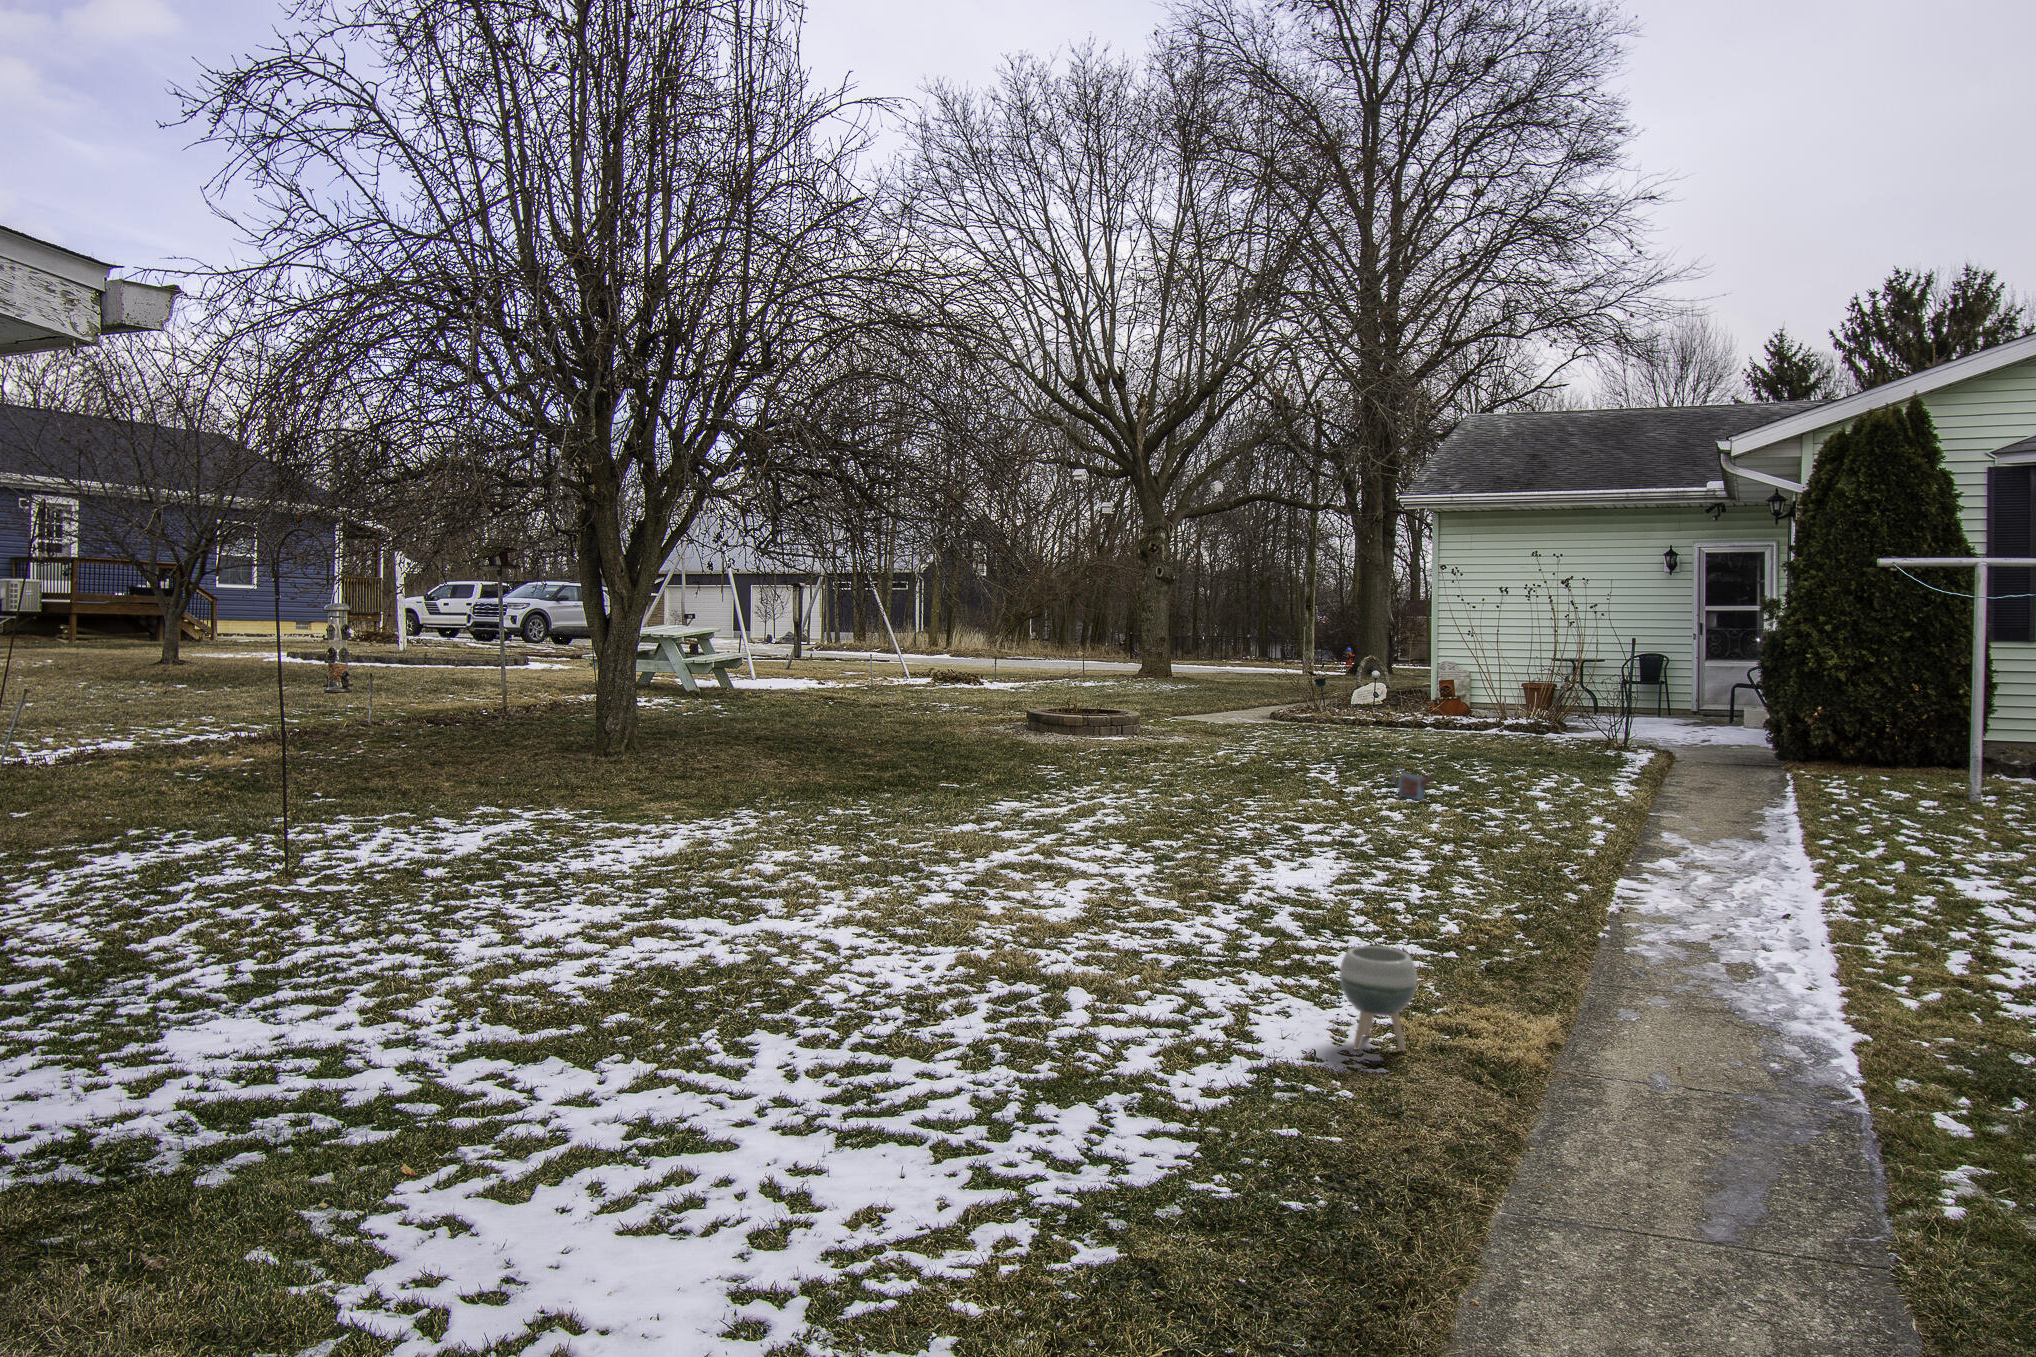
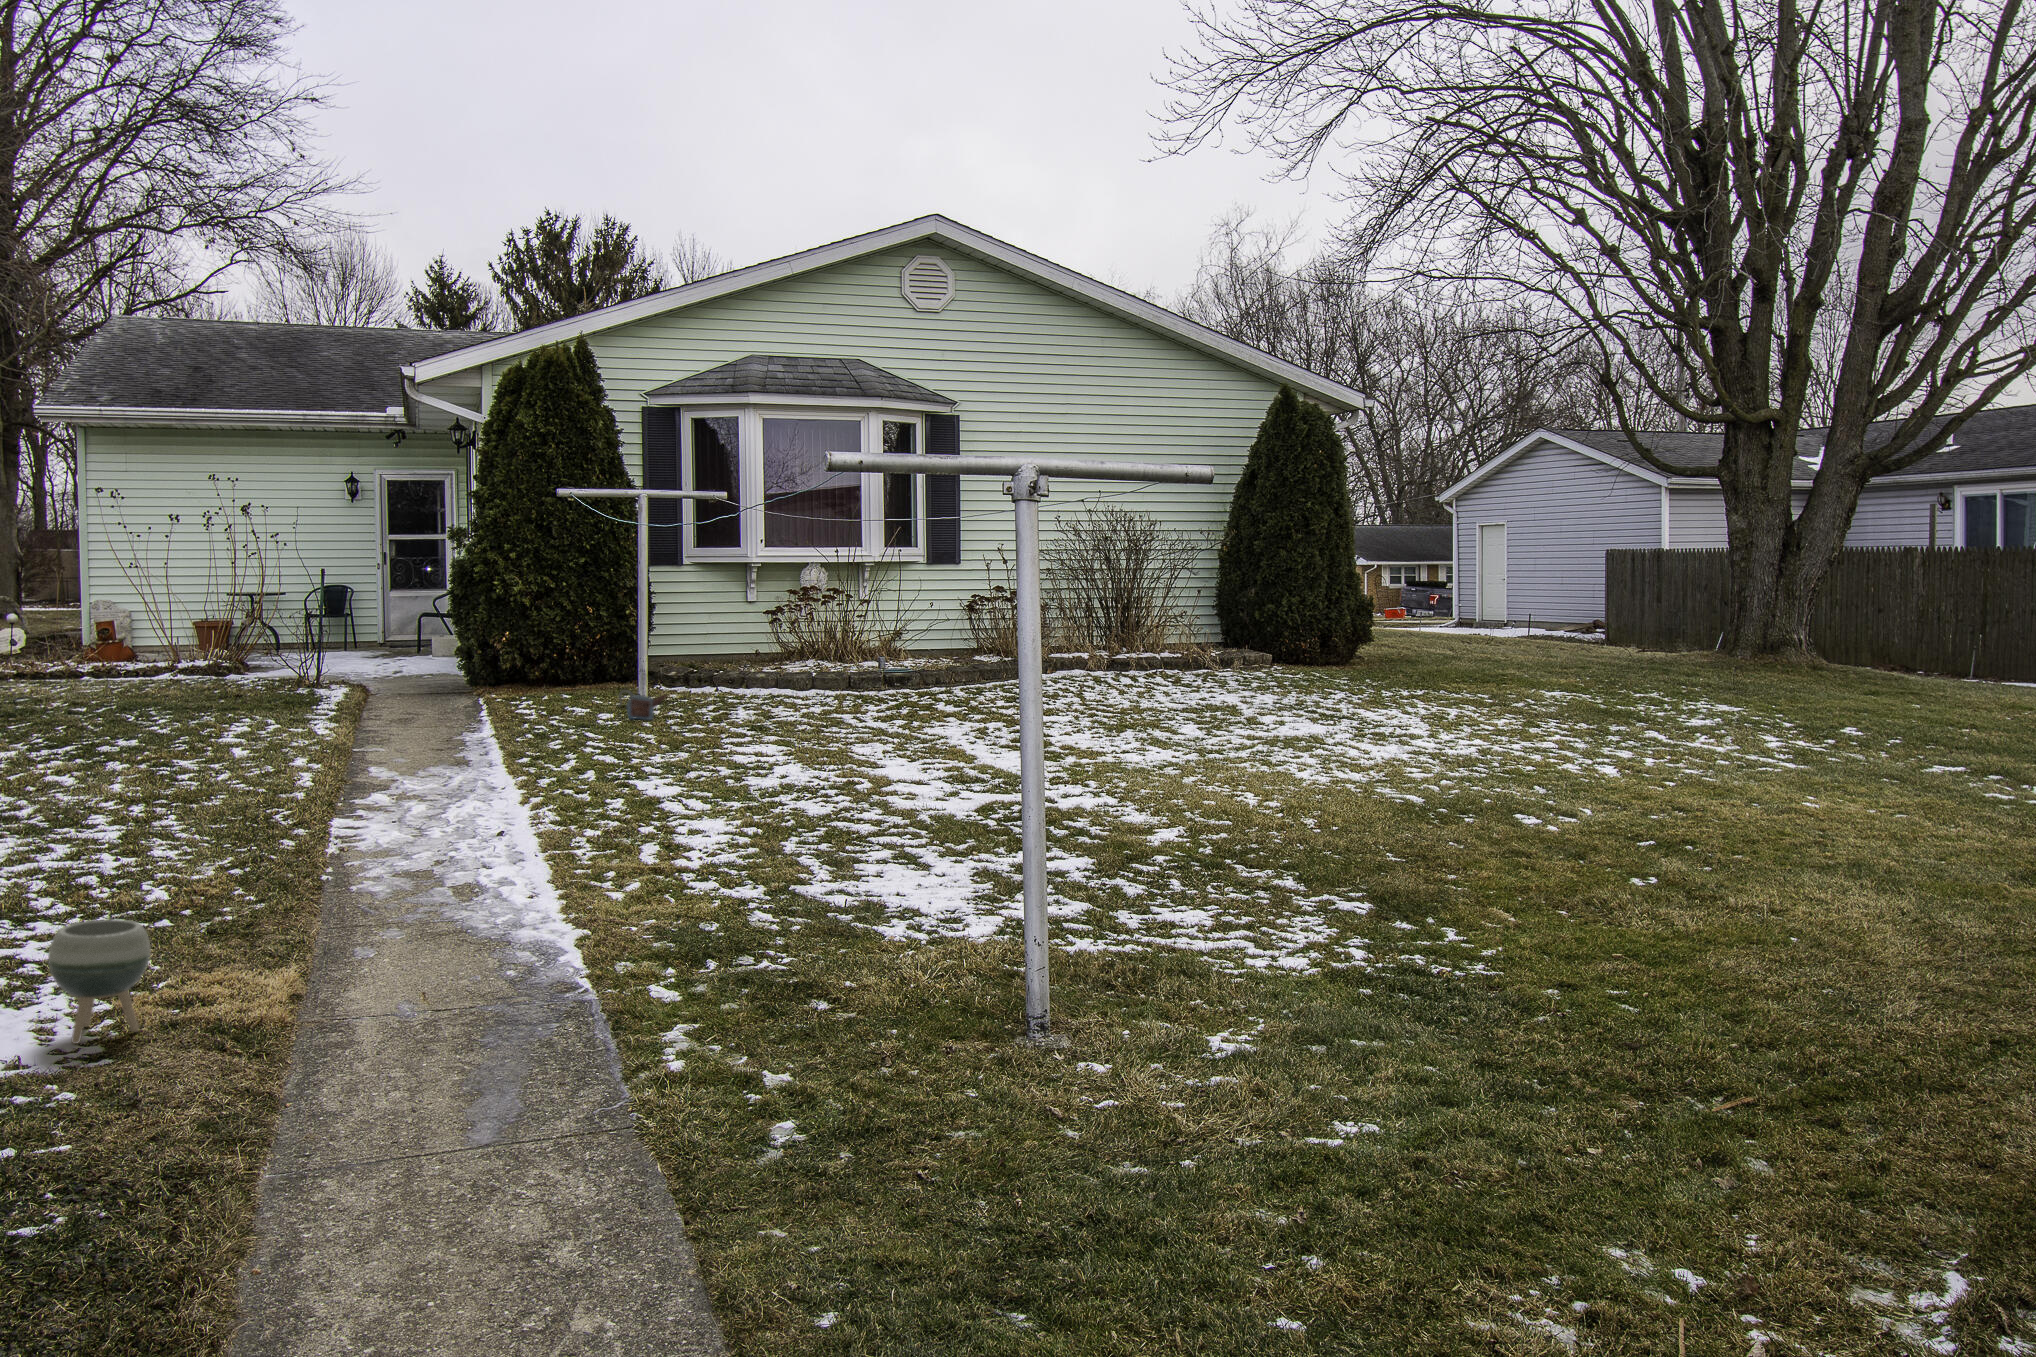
watering can: present [1392,768,1435,800] -> present [619,690,668,720]

